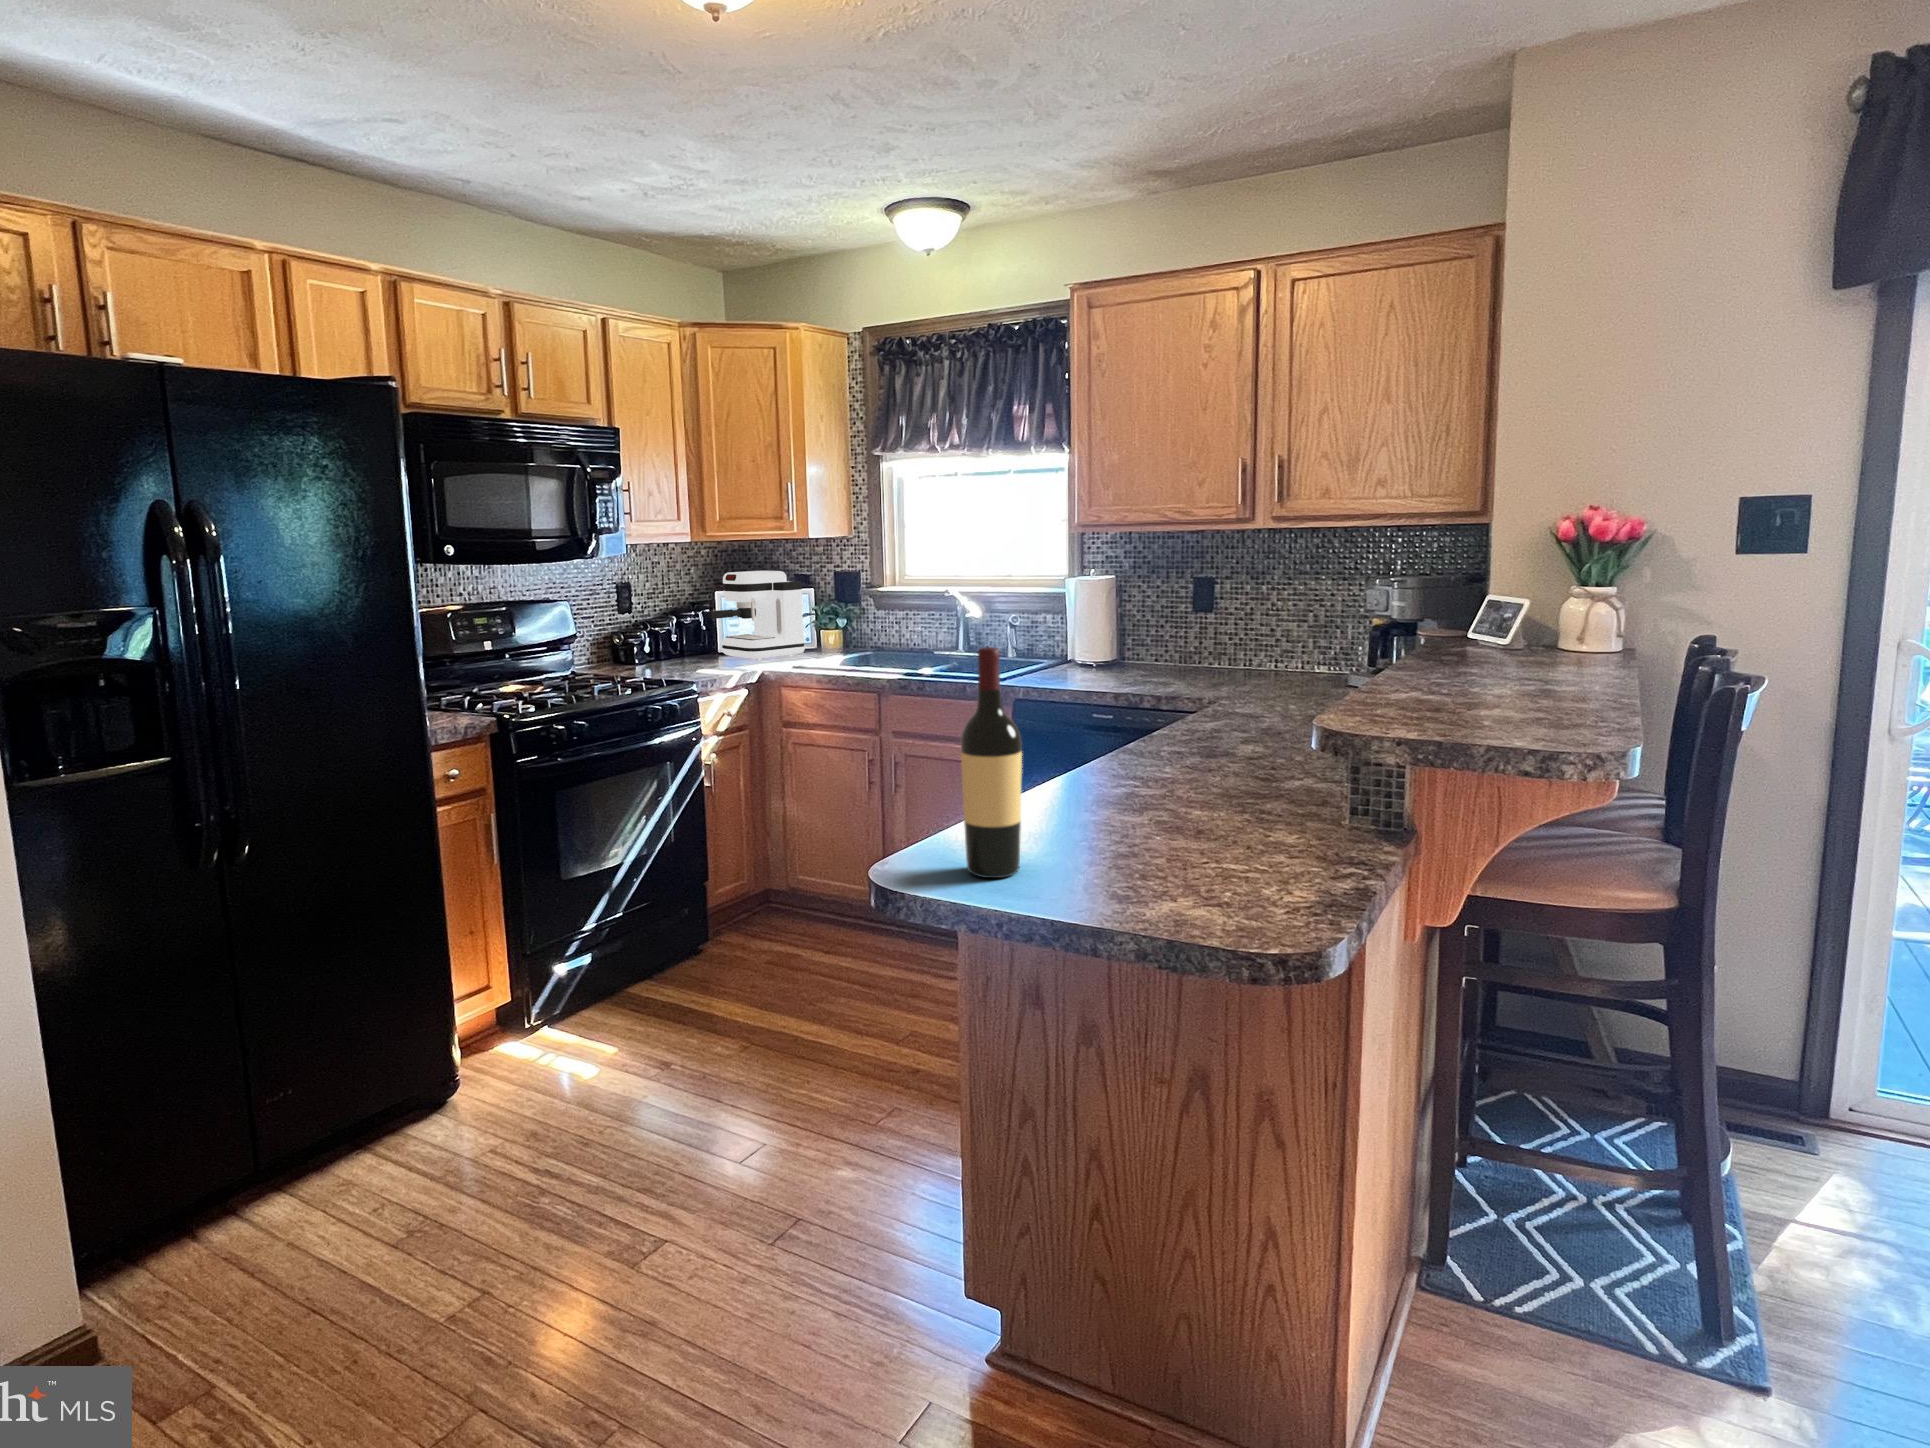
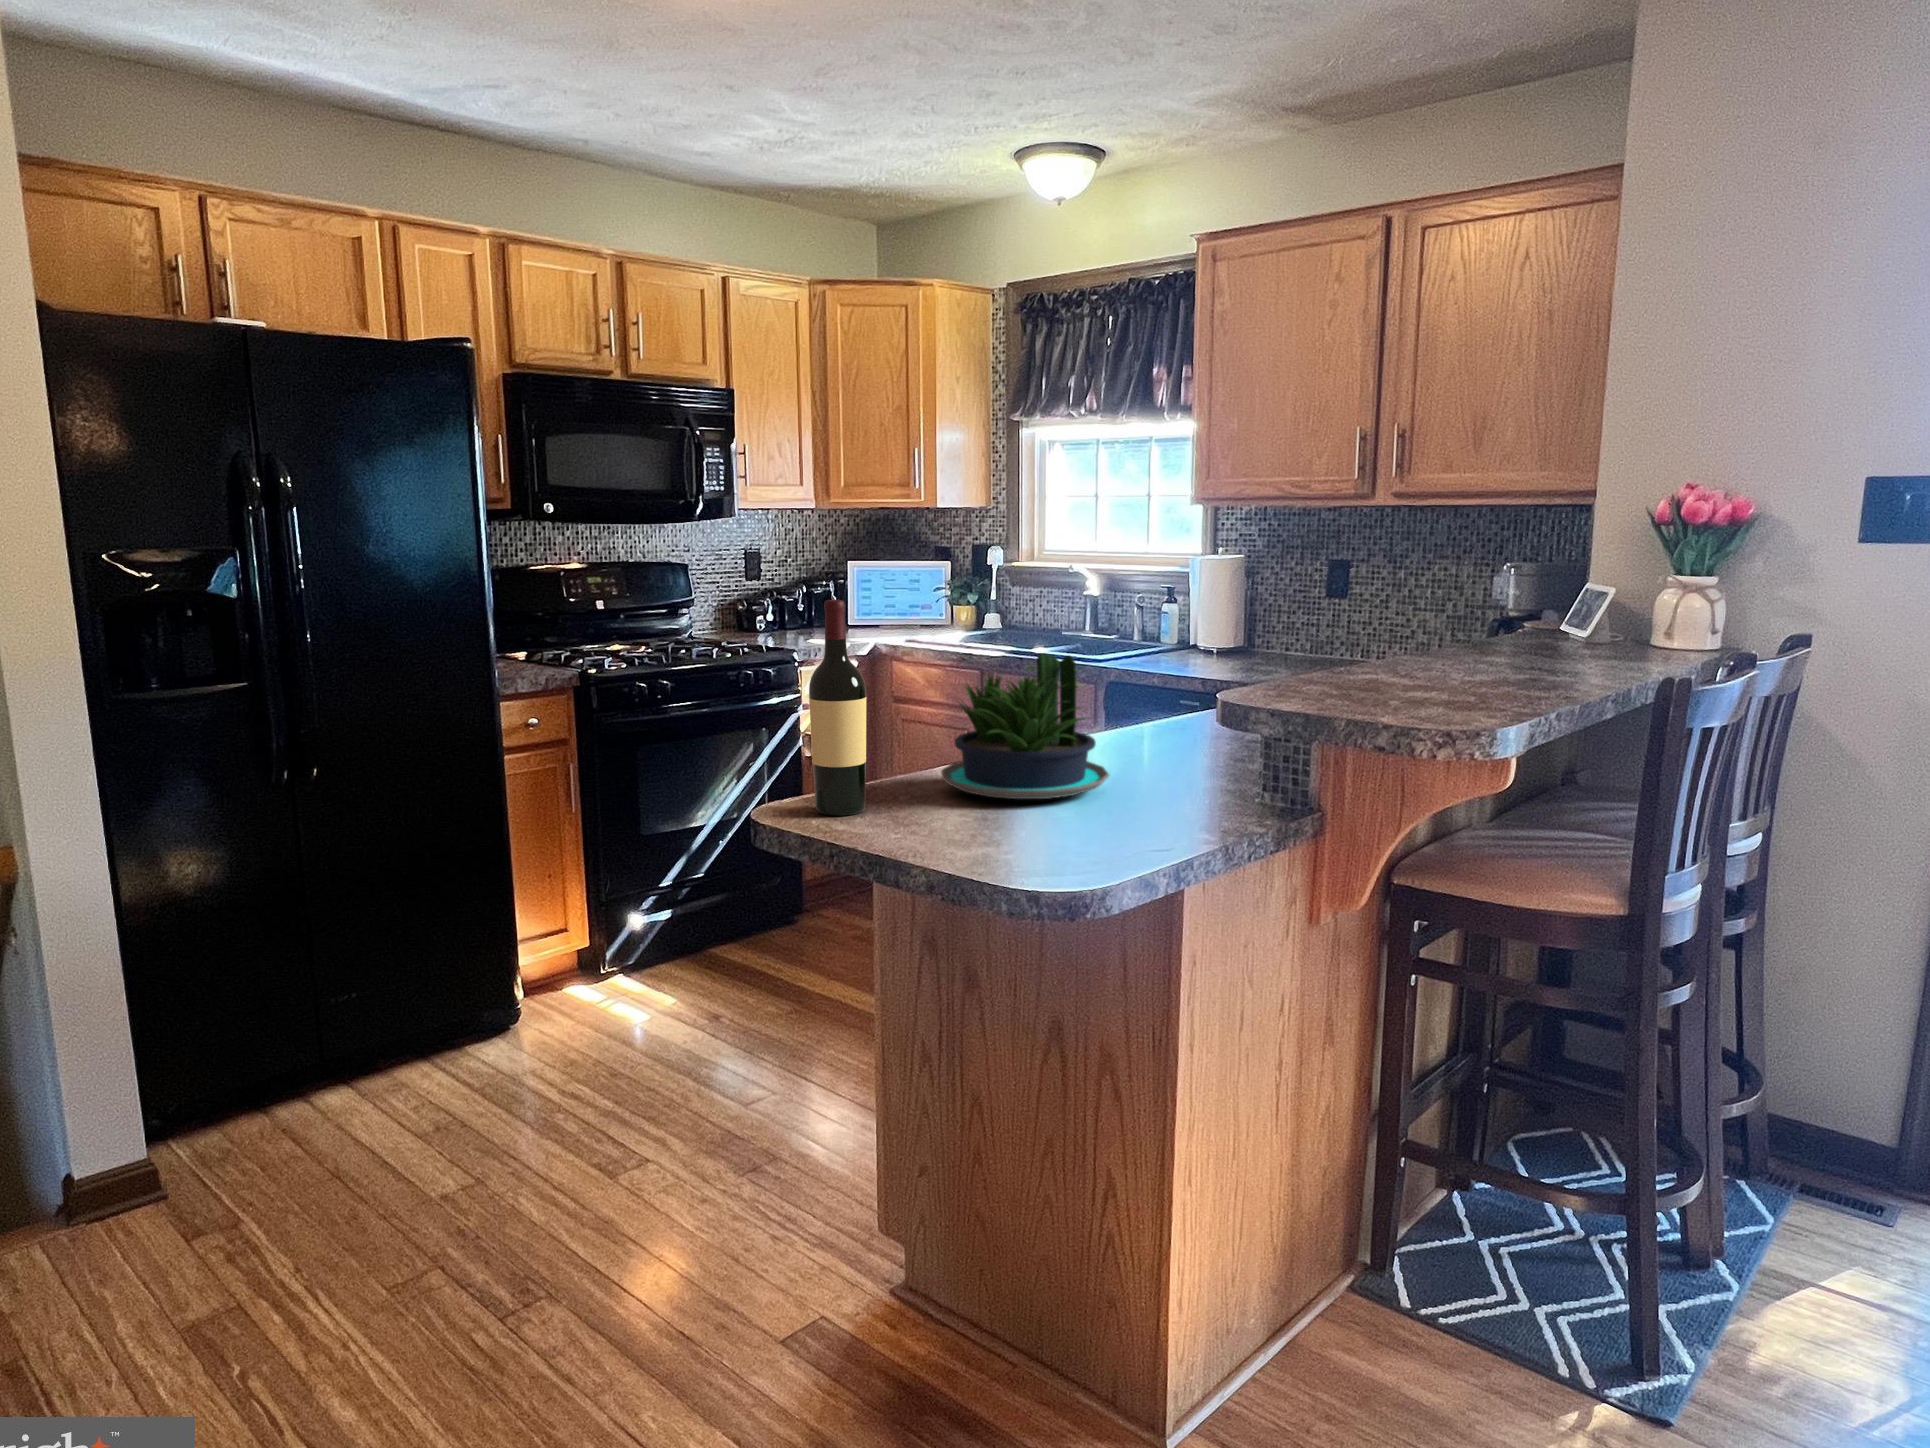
coffee maker: present [708,571,805,660] -> none [826,541,925,633]
potted plant: none [1056,690,1238,844] -> present [941,653,1109,799]

